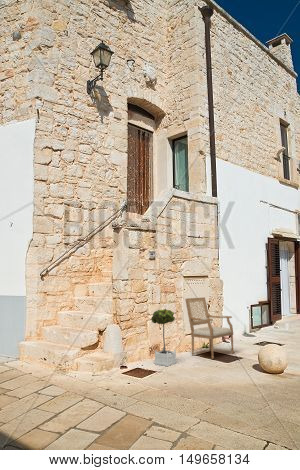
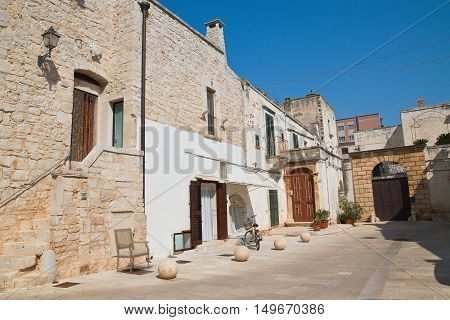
potted tree: present [151,309,176,366] -> none [83,237,102,280]

